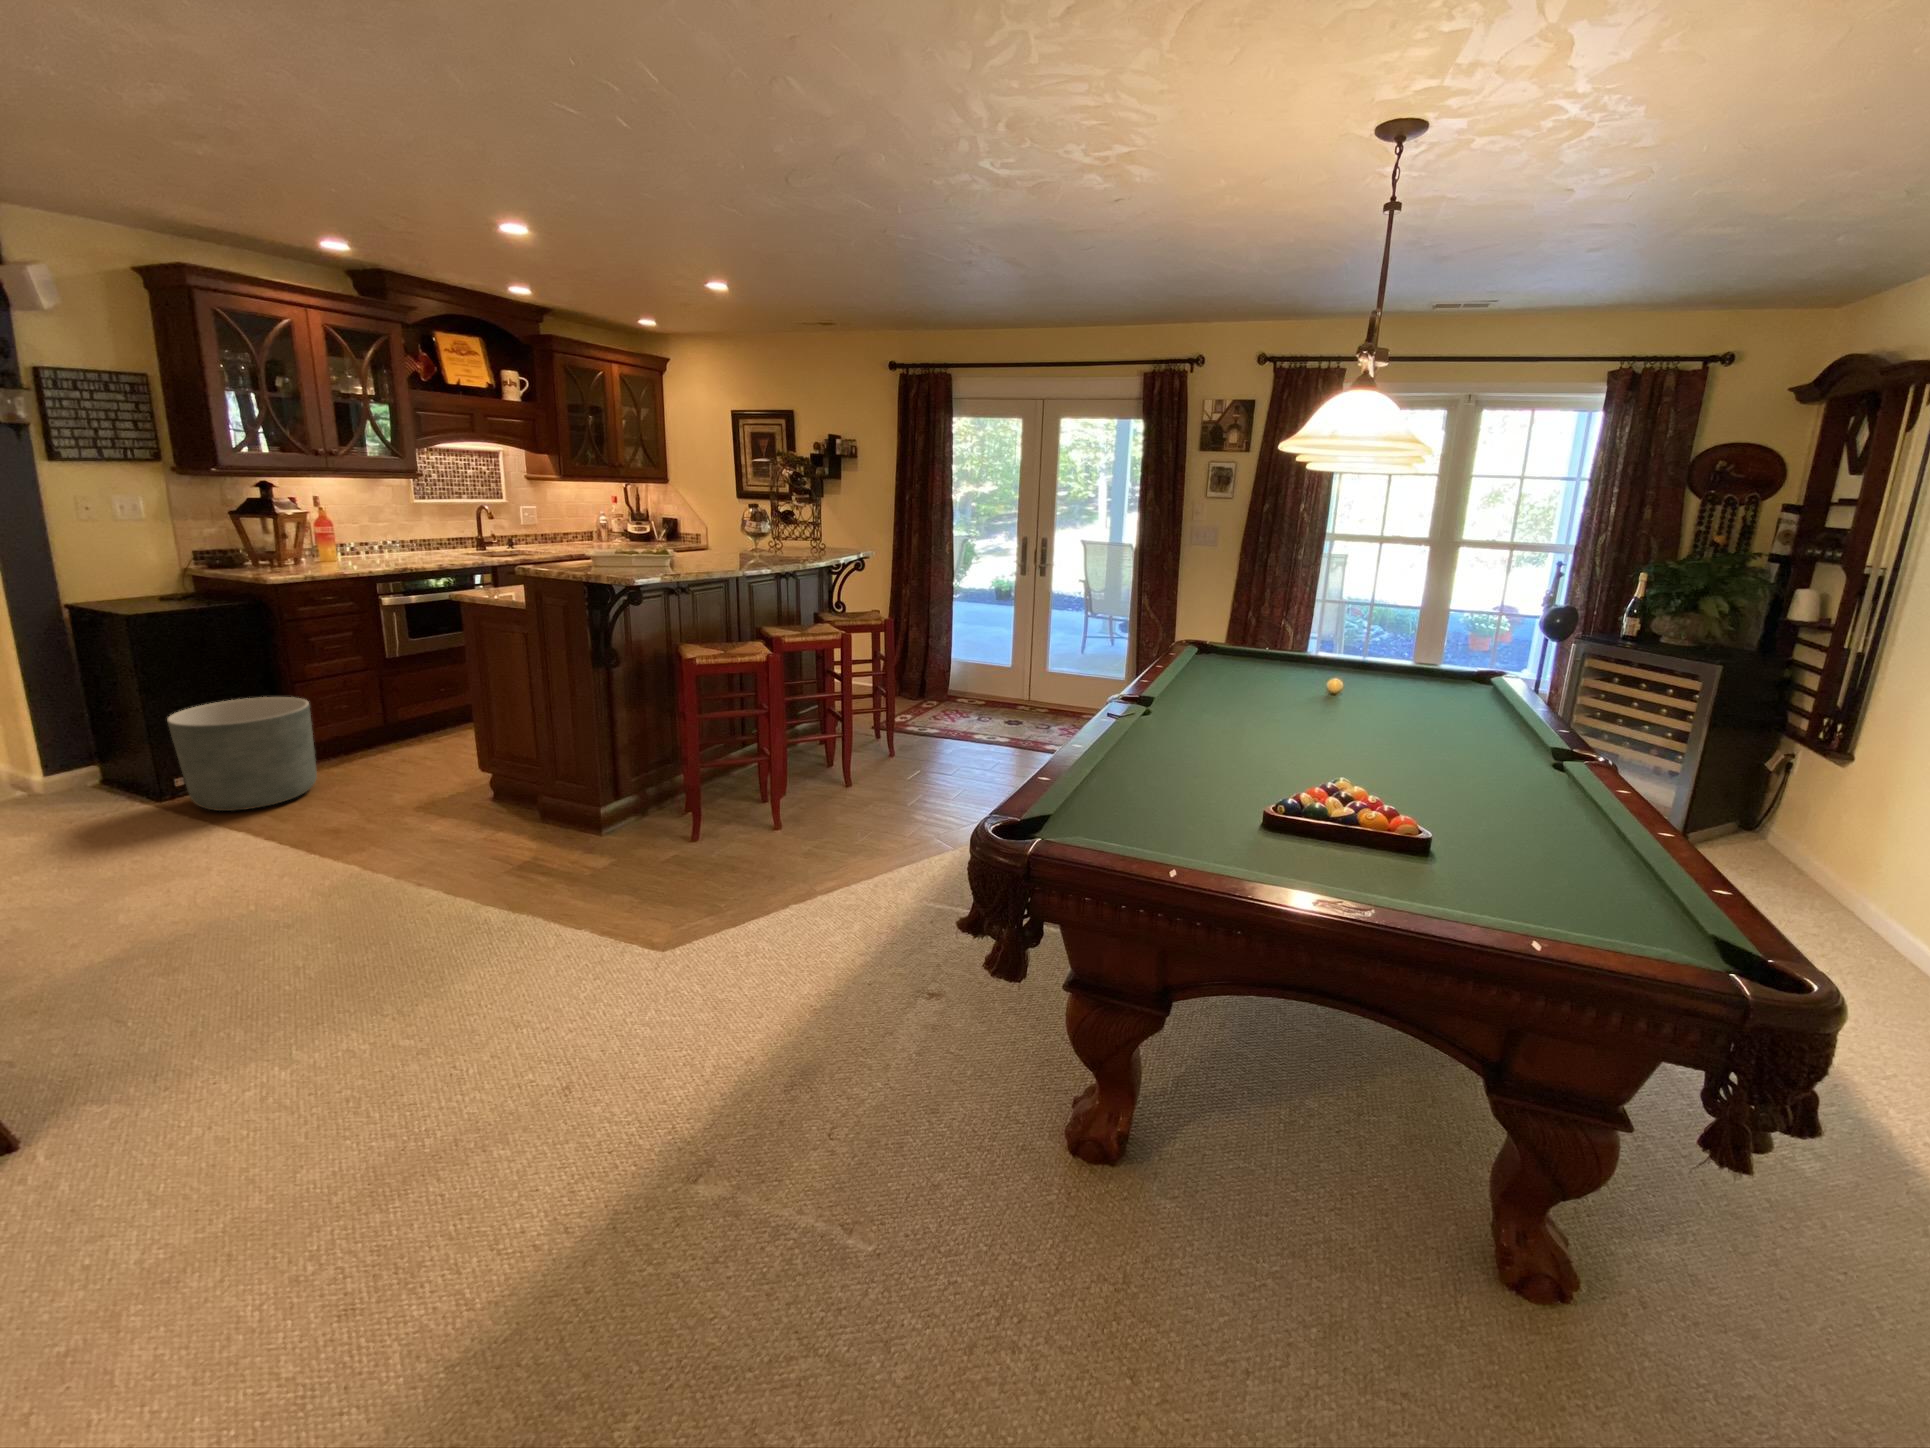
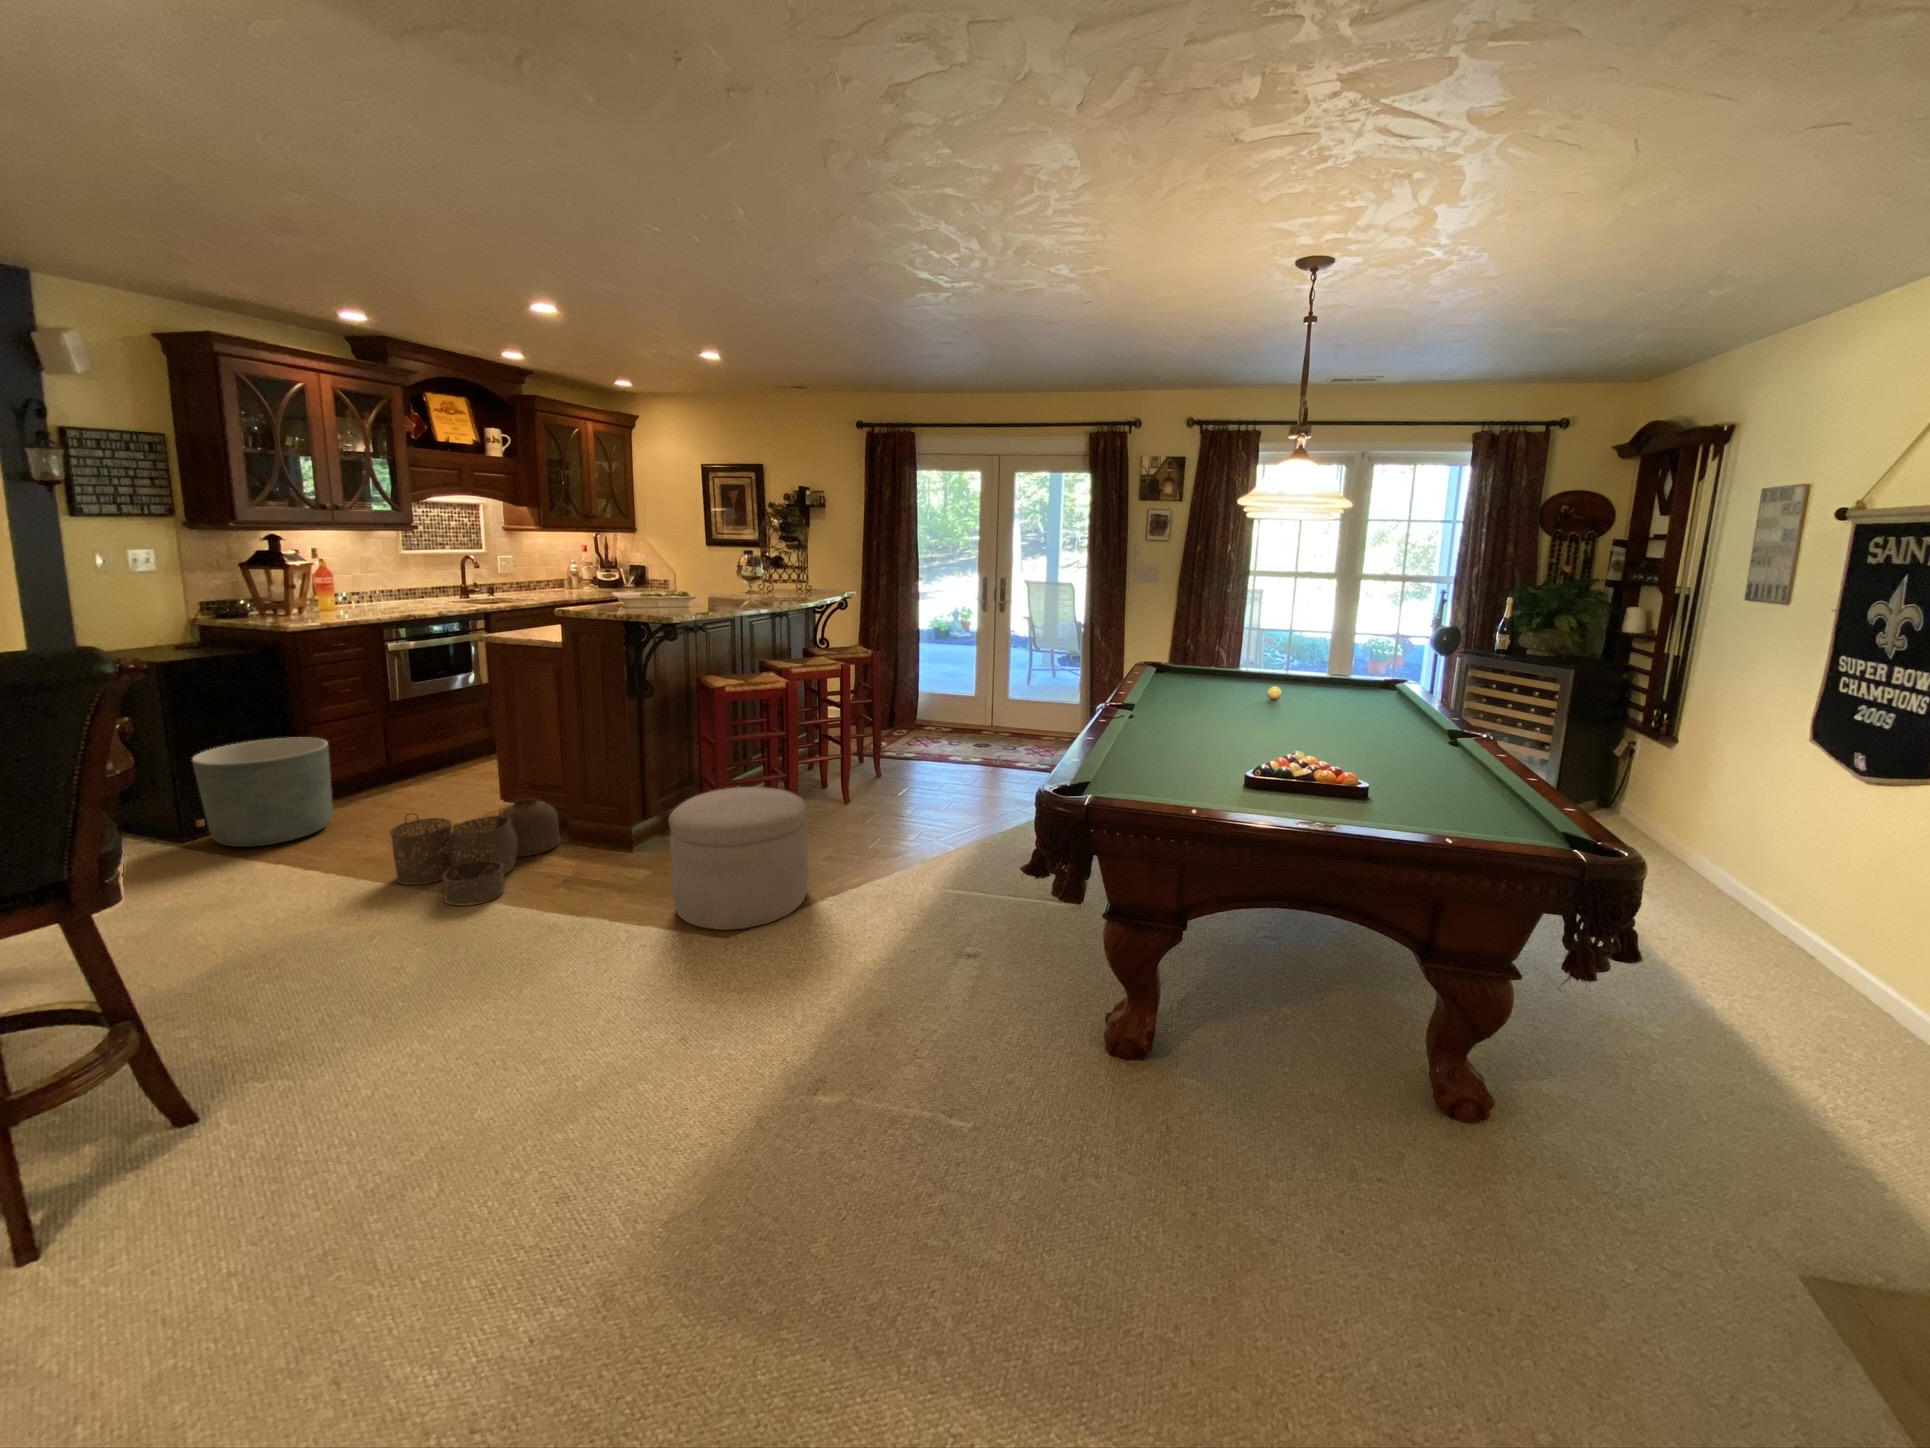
woven basket: none [345,767,537,892] -> present [389,798,560,906]
ottoman: none [619,775,779,938] -> present [669,787,808,930]

